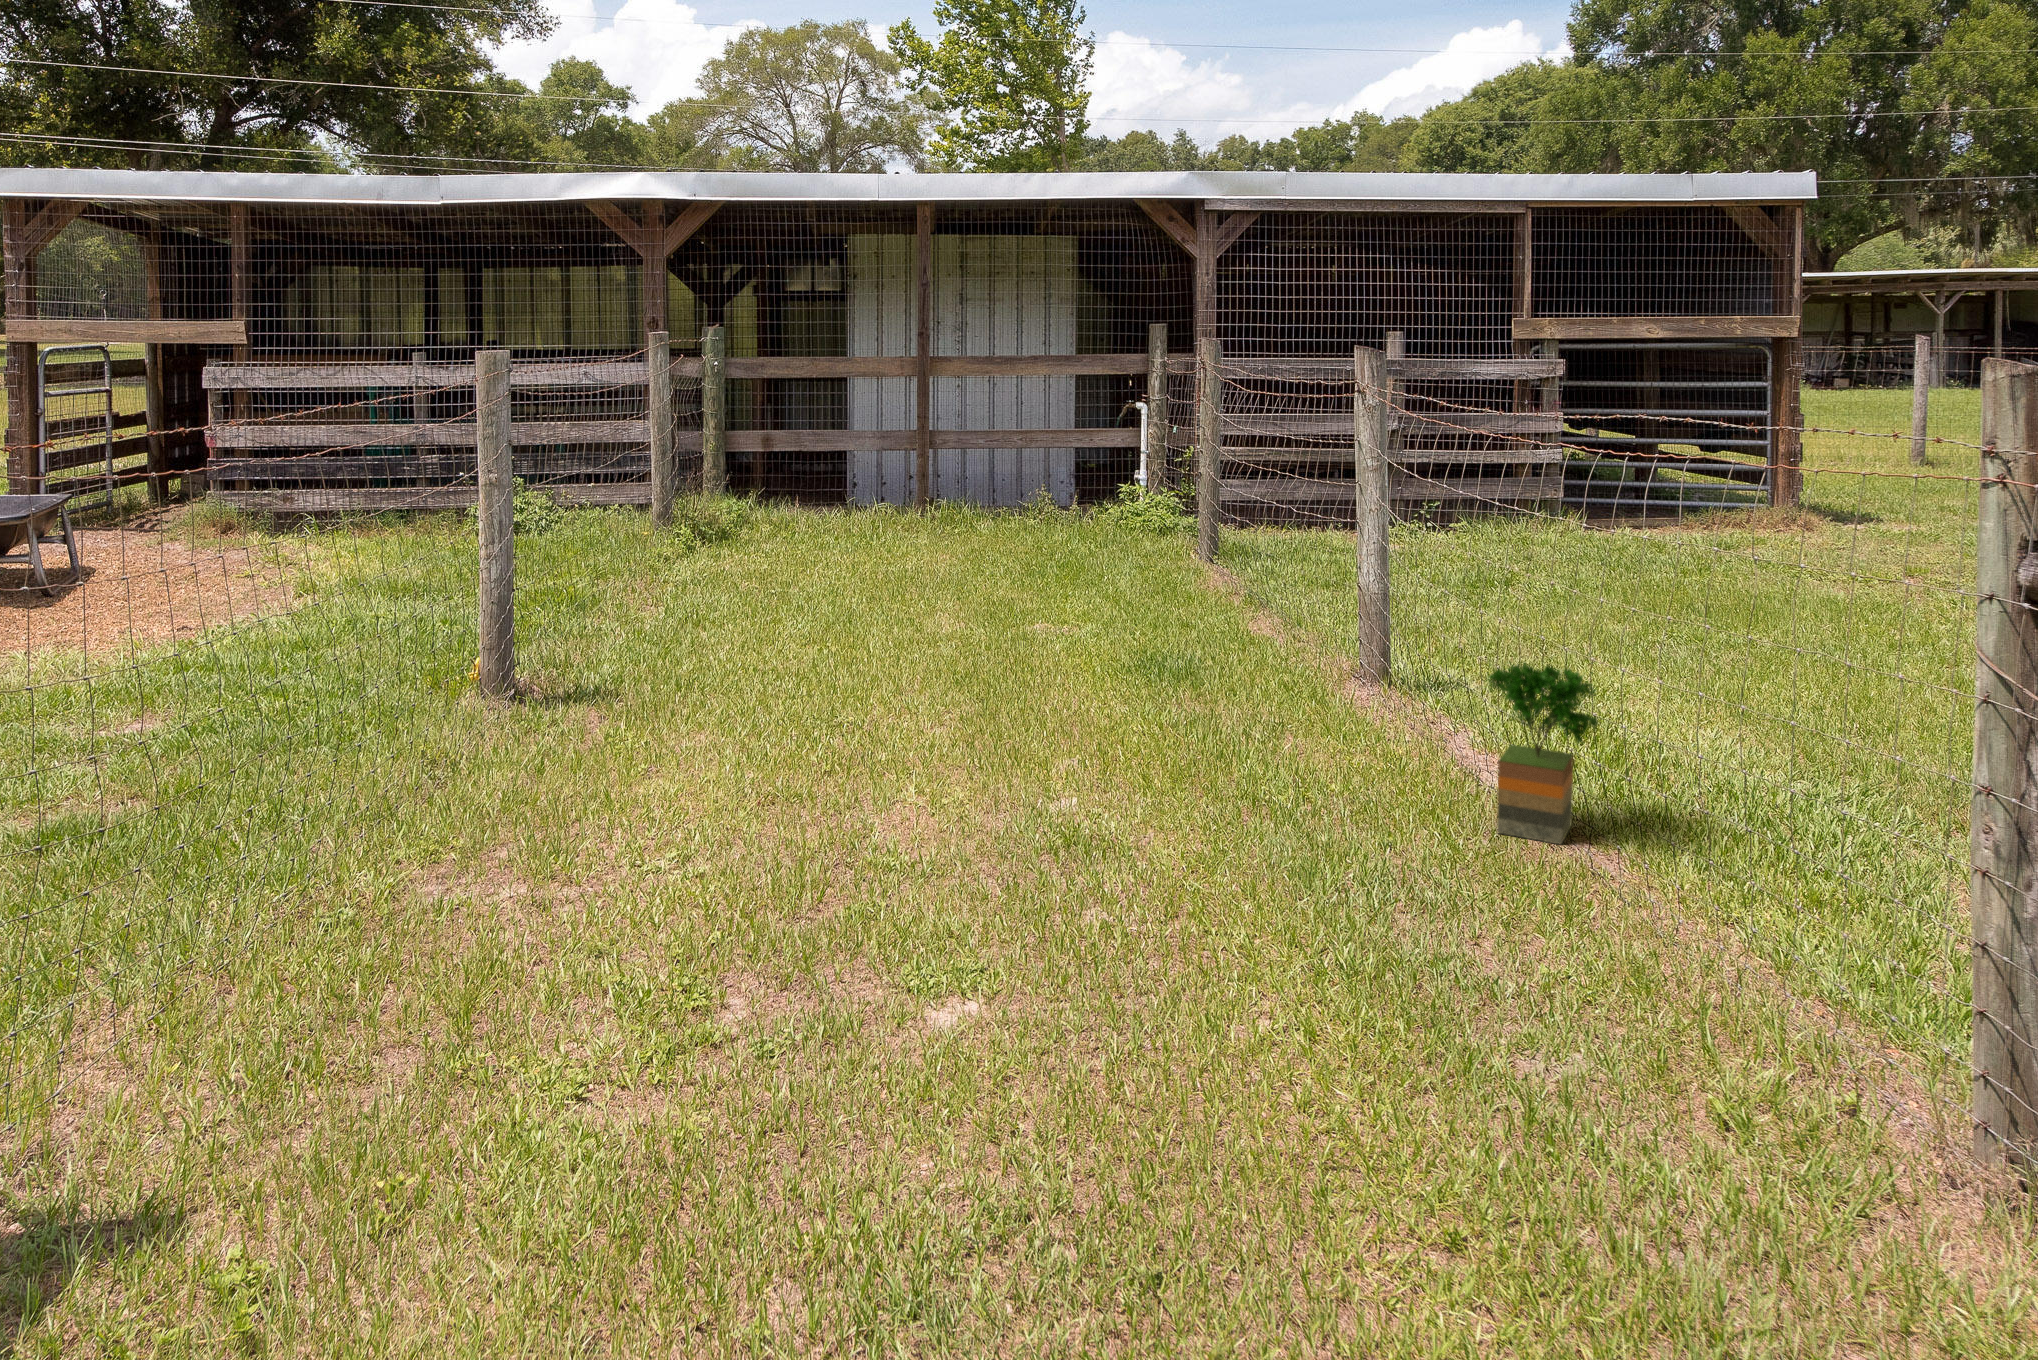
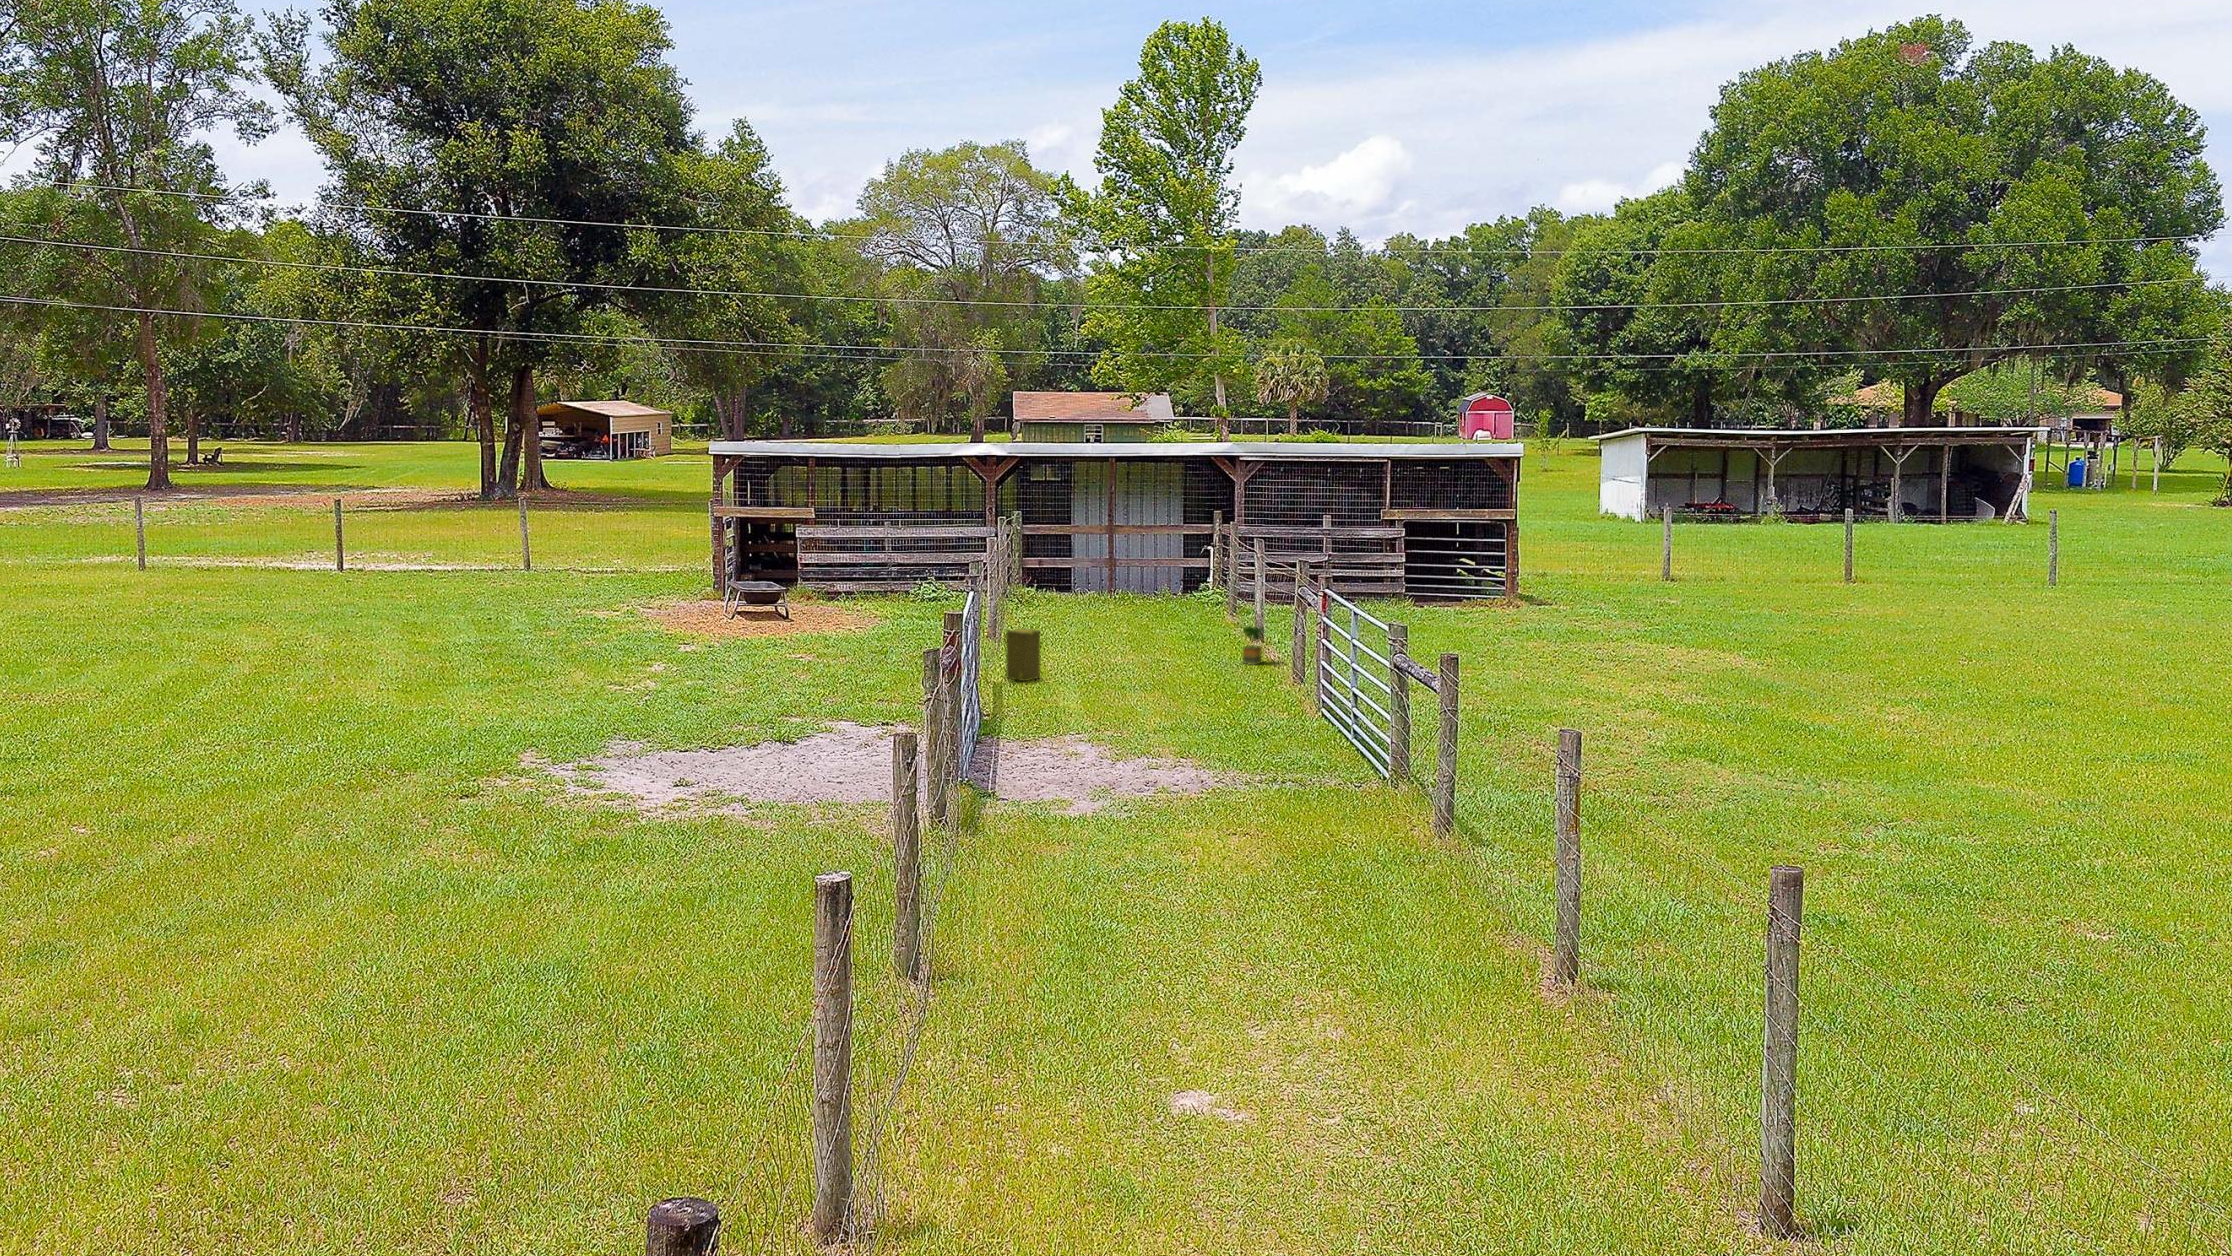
cardboard box: none [294,740,506,1101] -> present [1006,628,1040,681]

